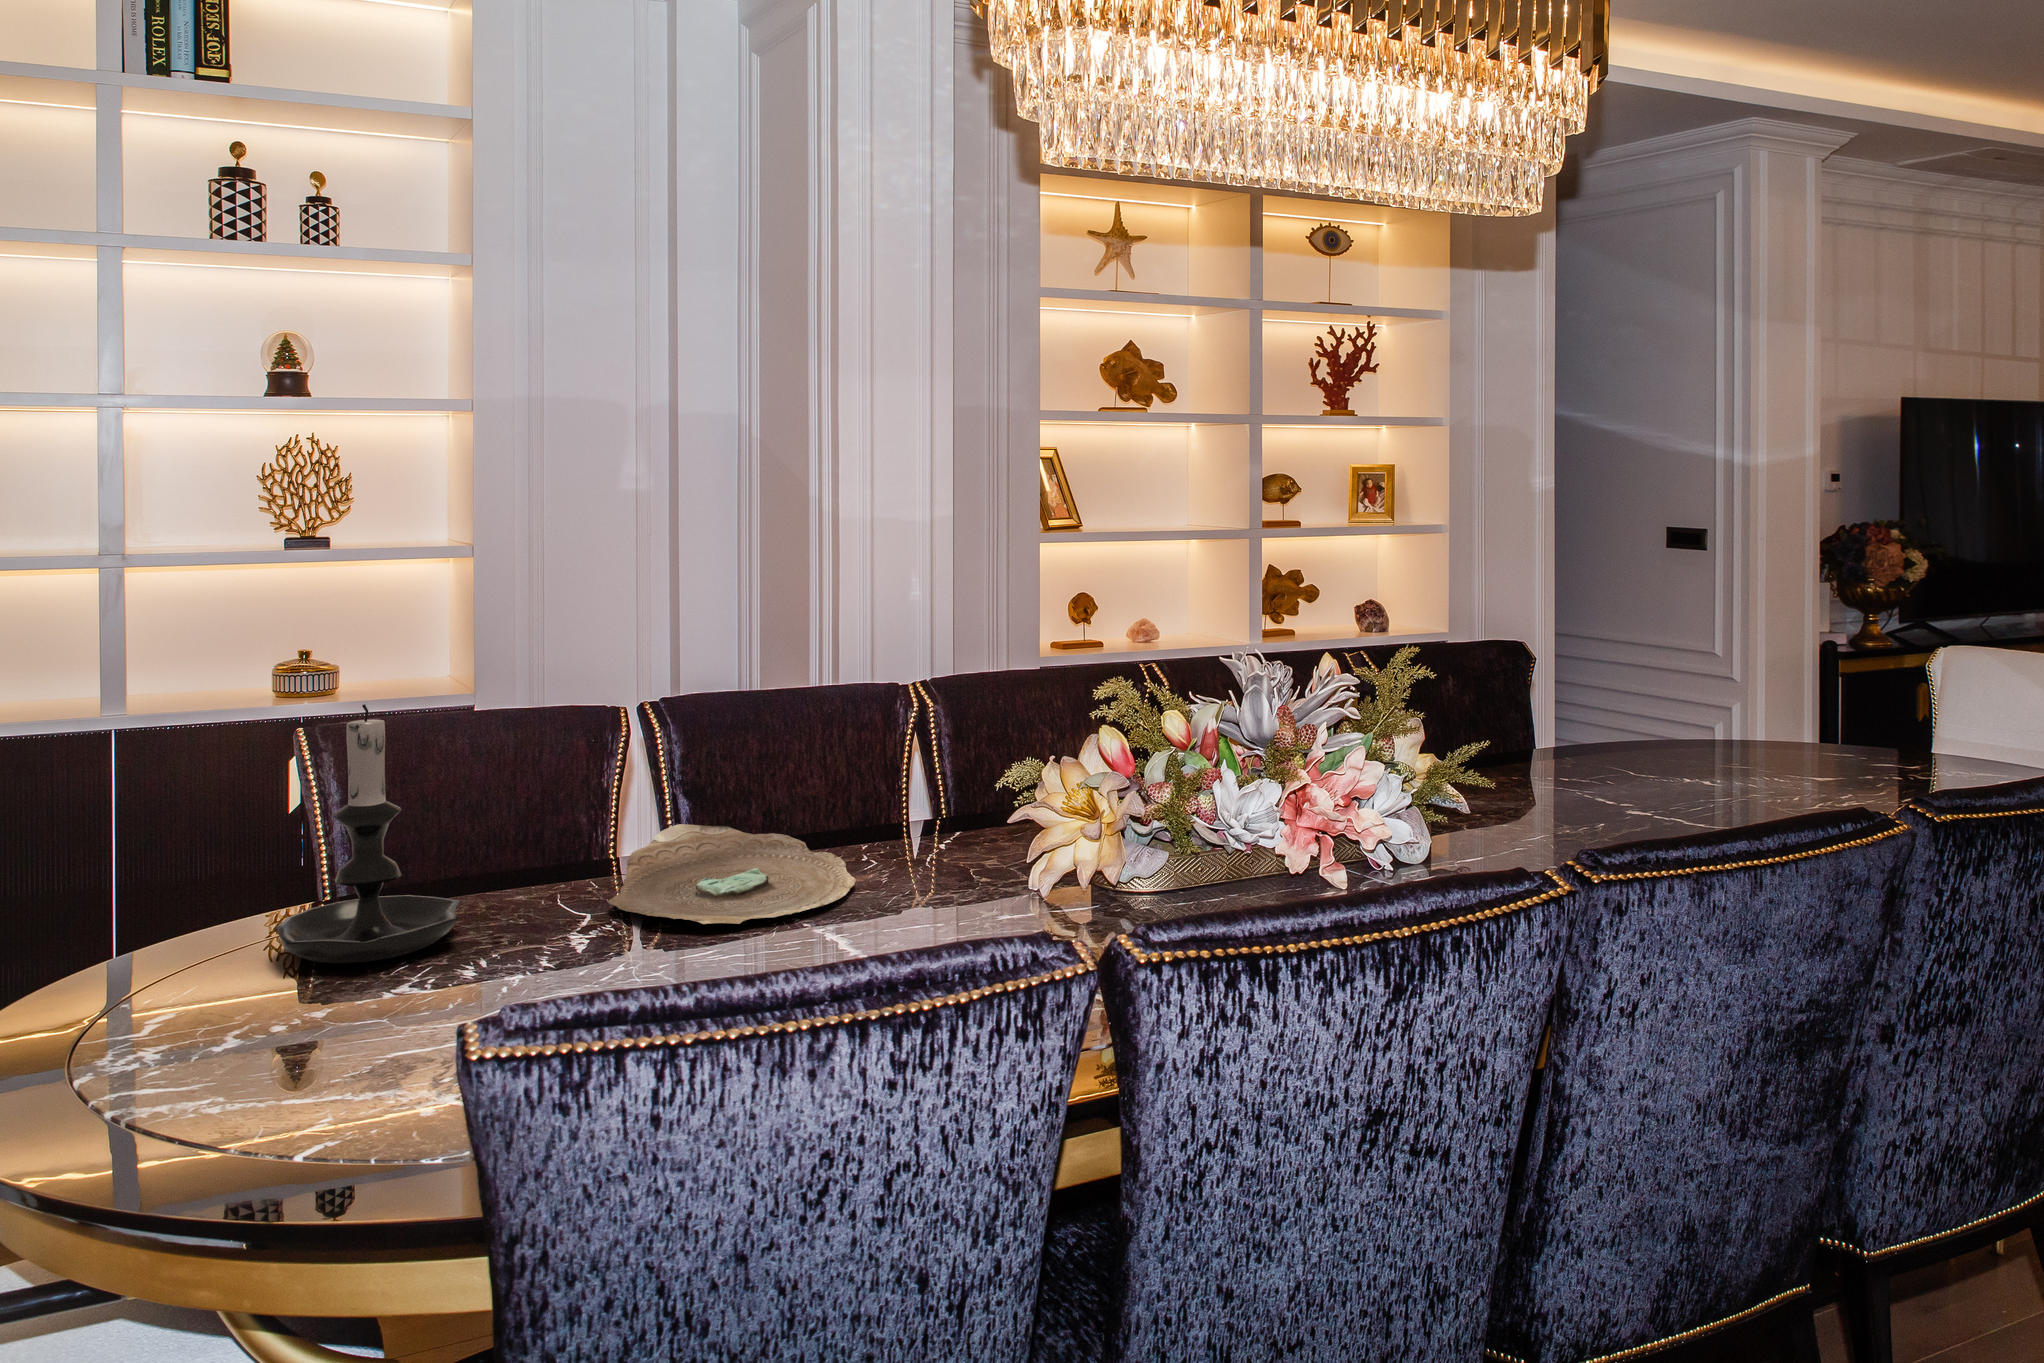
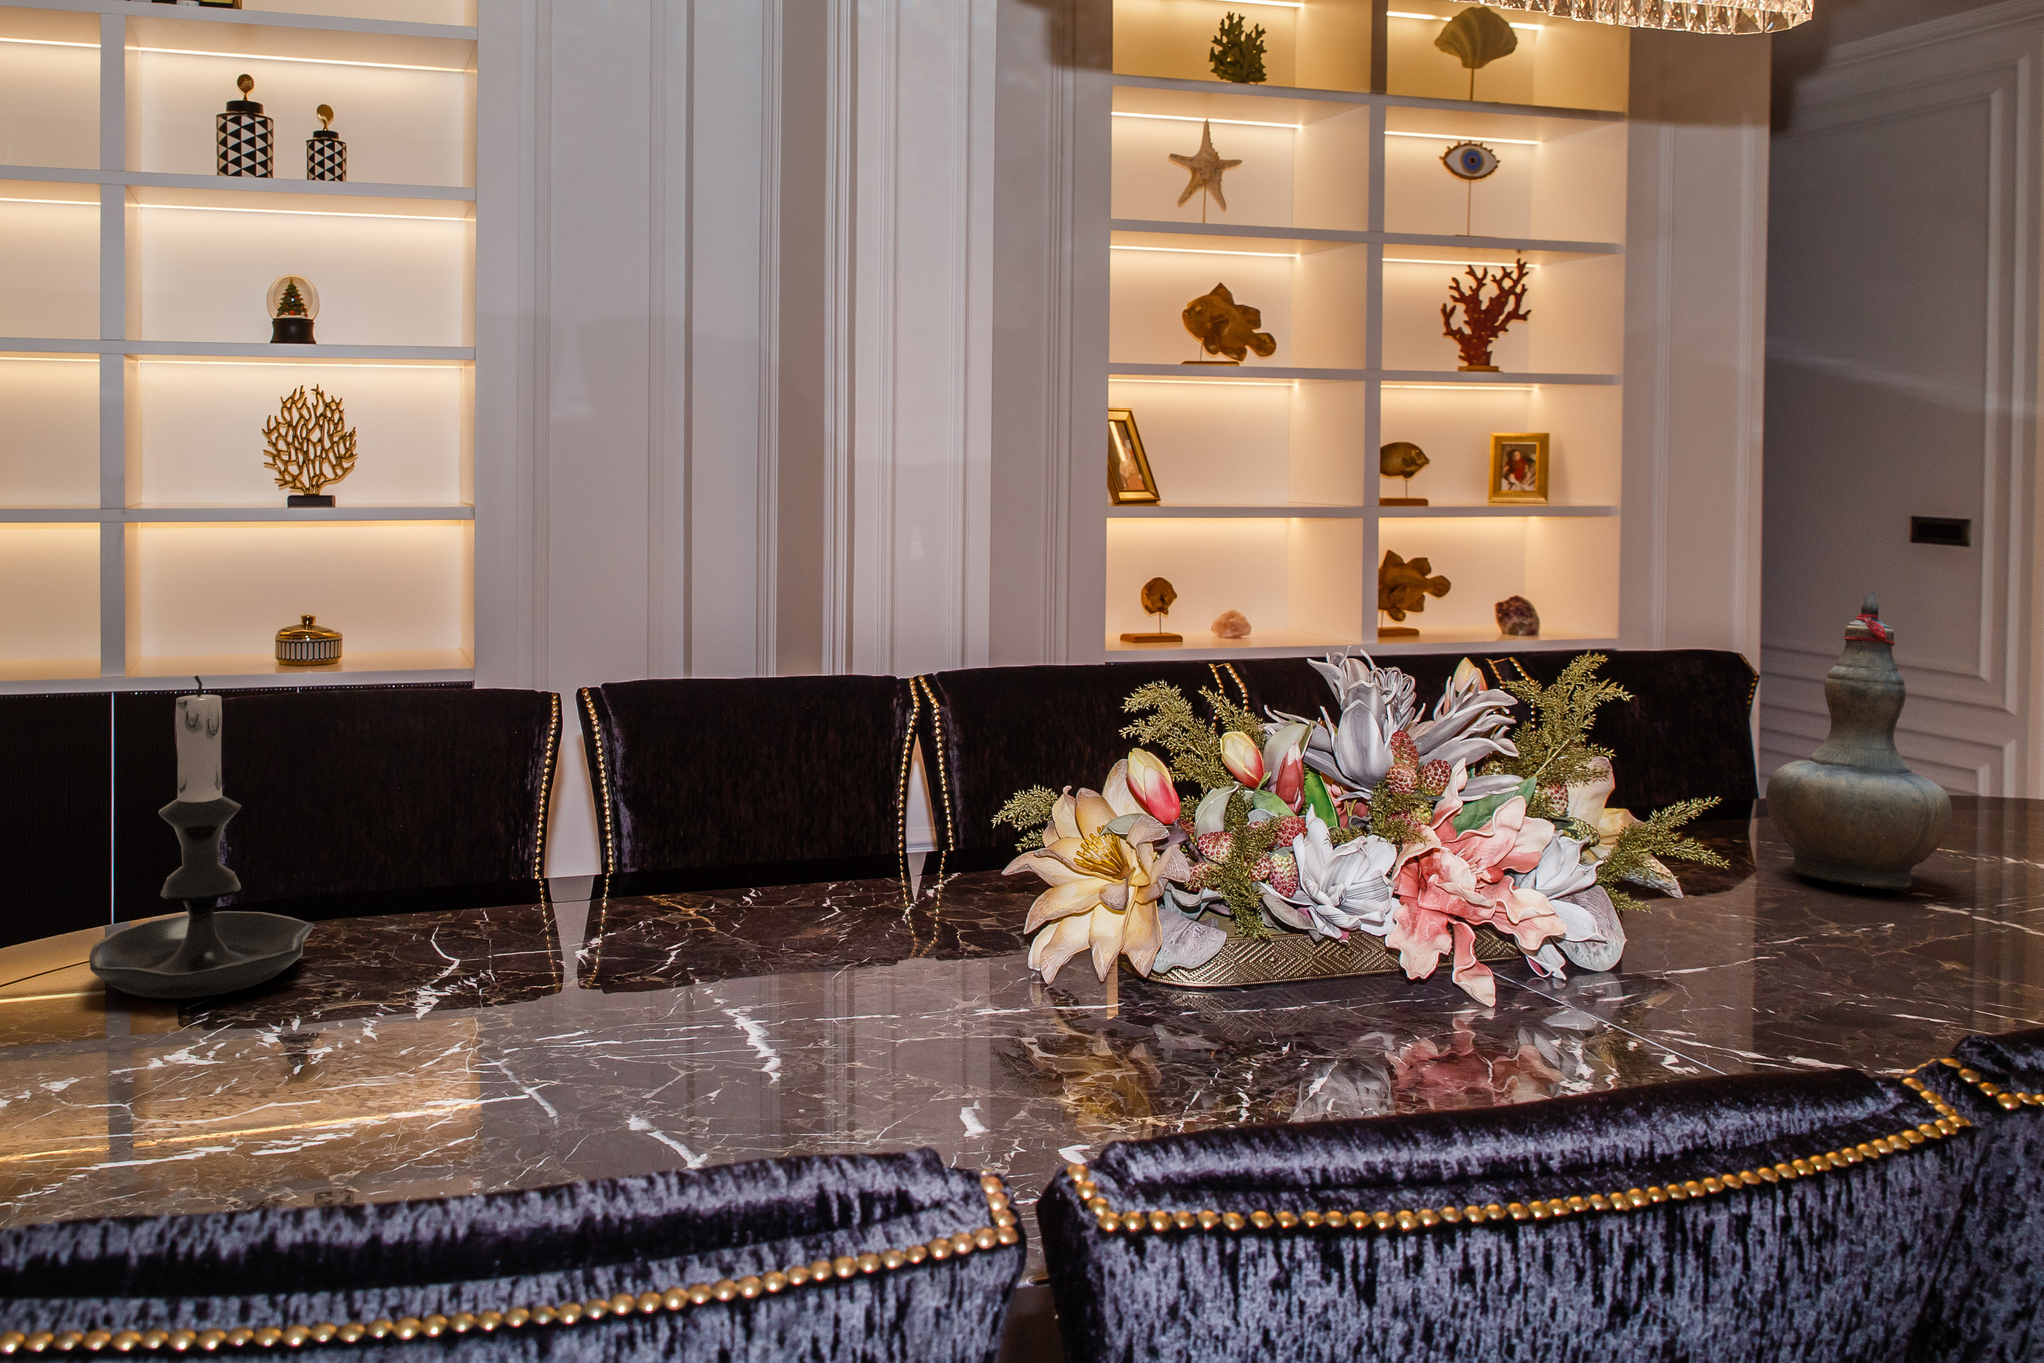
decorative vase: none [1531,596,1646,803] -> present [1766,592,1952,889]
decorative bowl: present [609,824,856,924] -> none [496,840,809,984]

